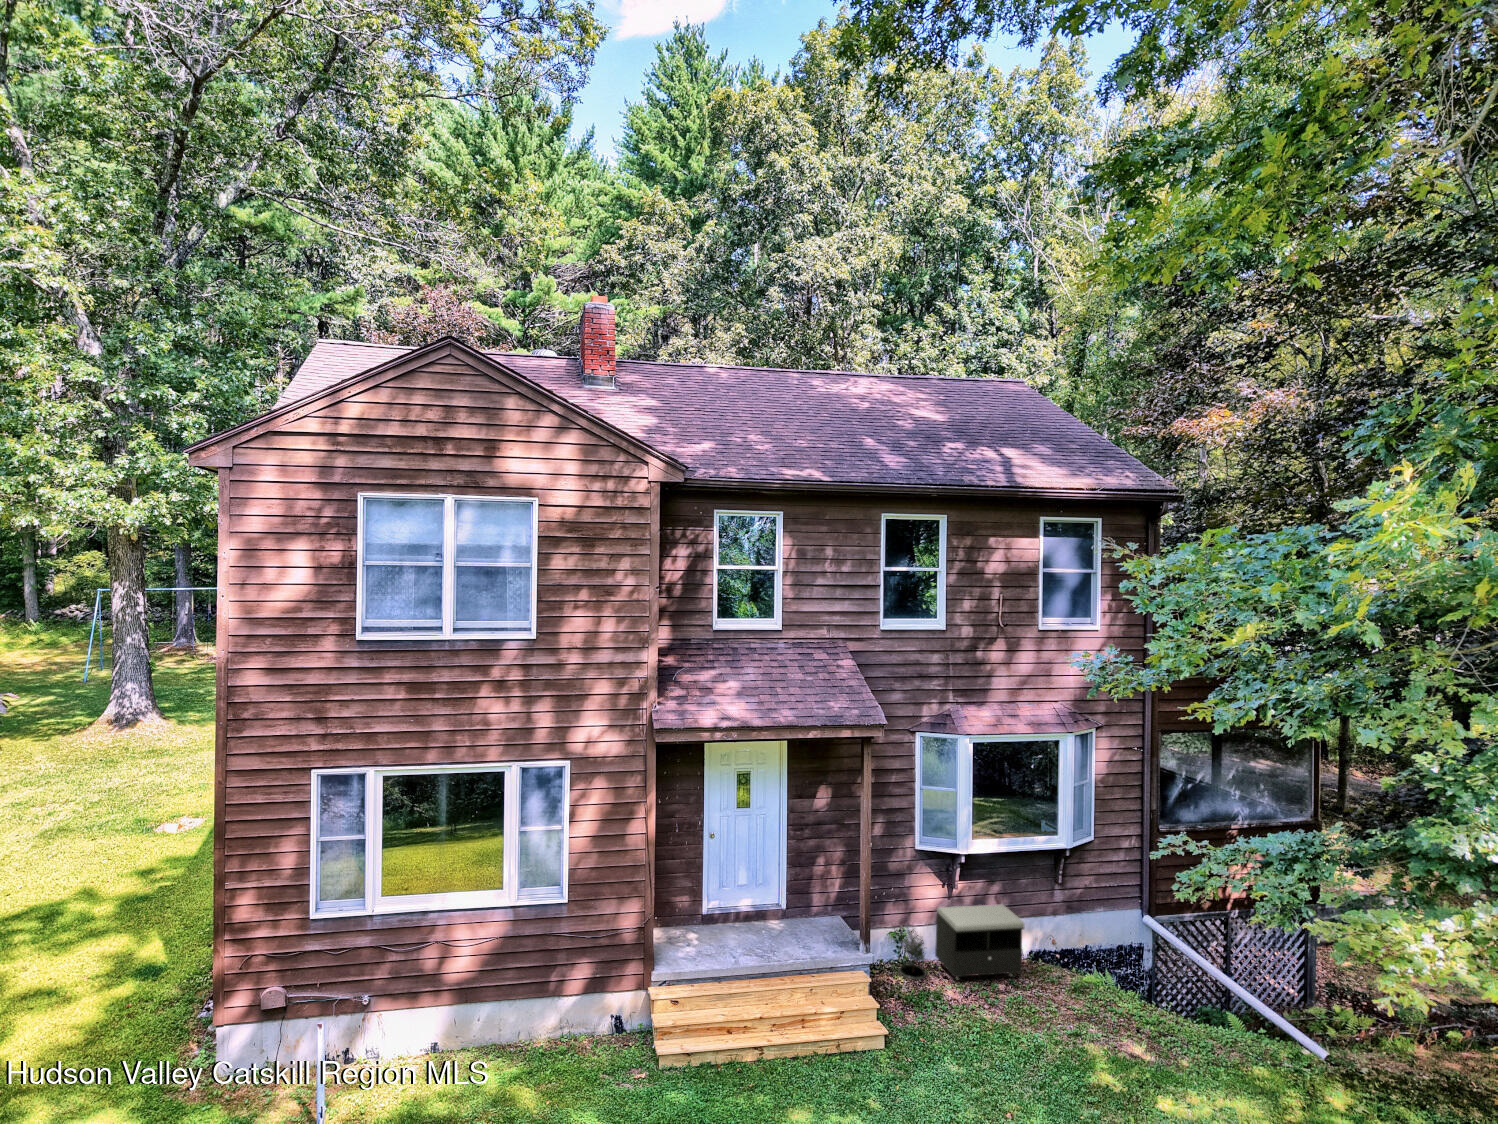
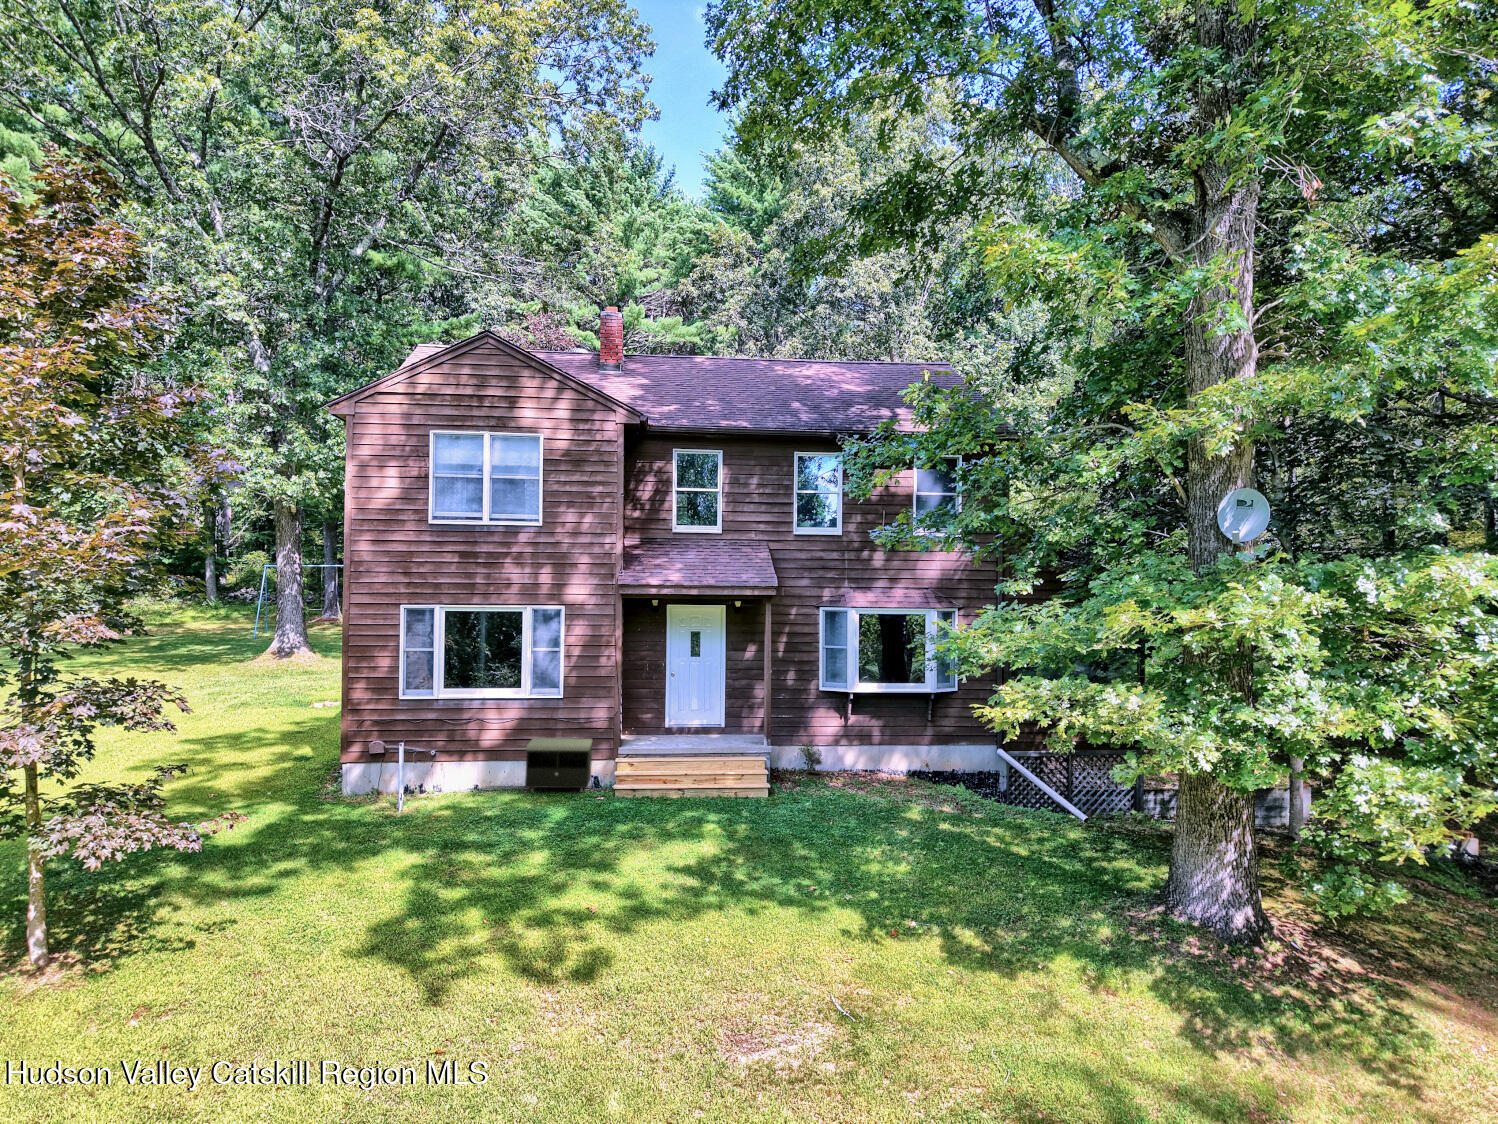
storage bench: present [935,904,1025,979] -> present [525,738,592,792]

